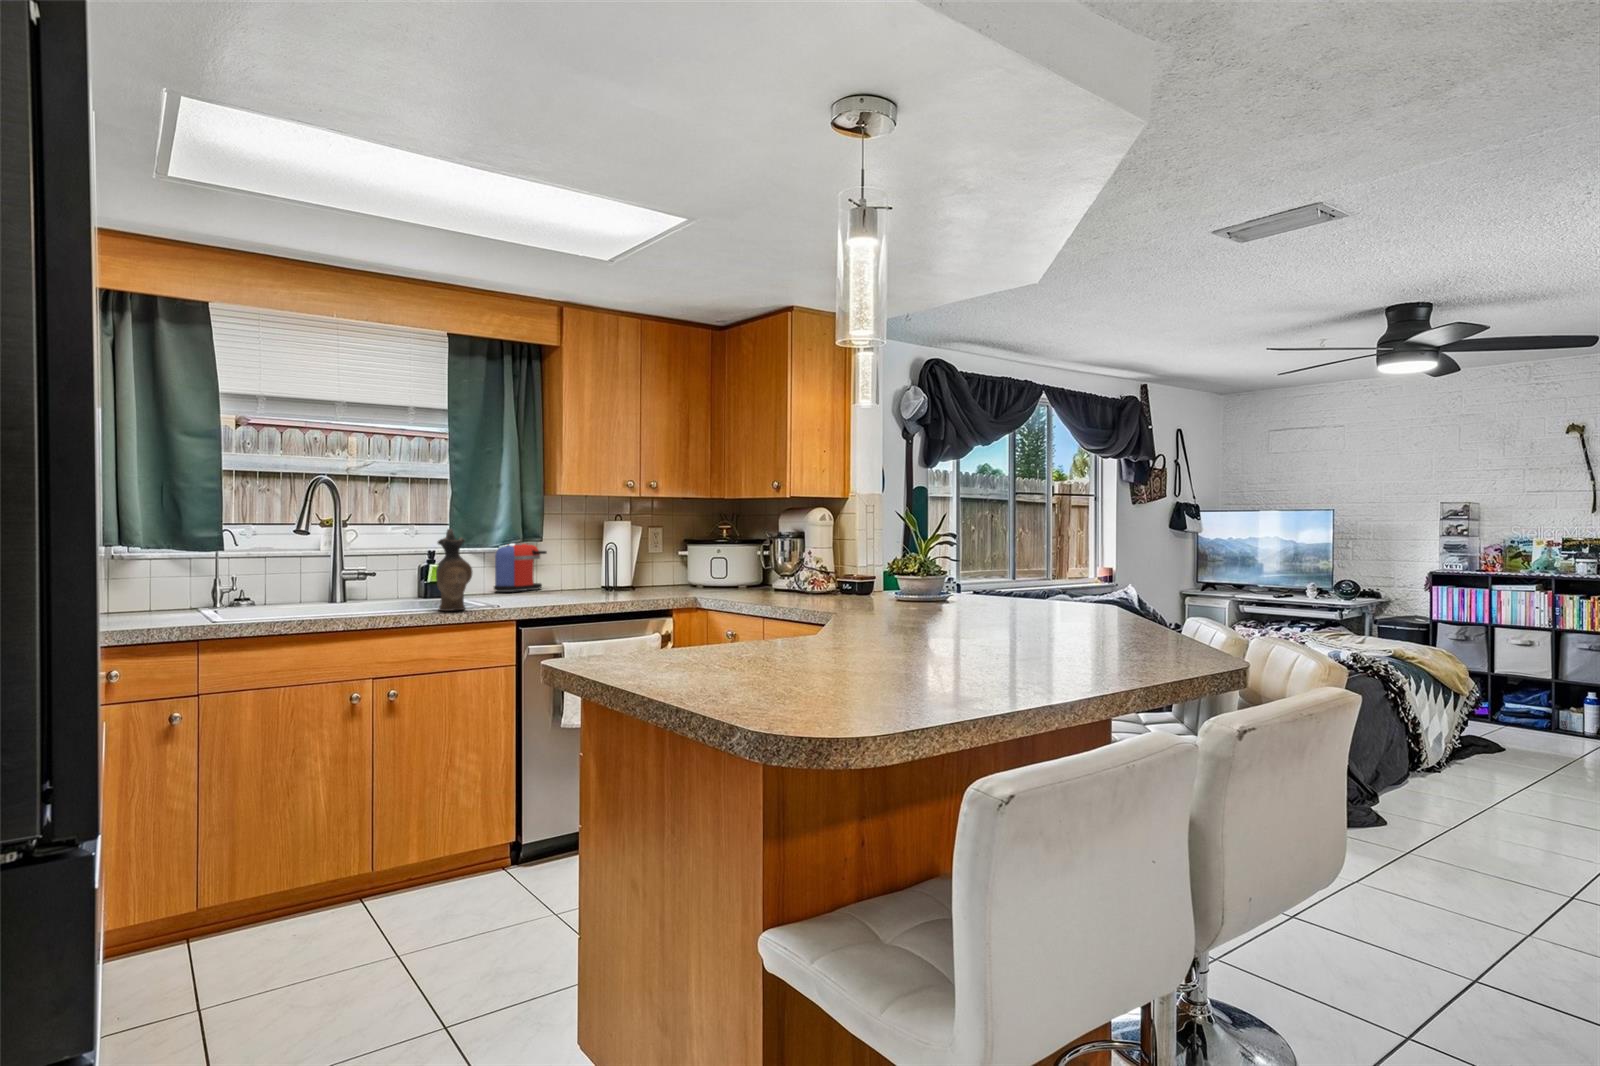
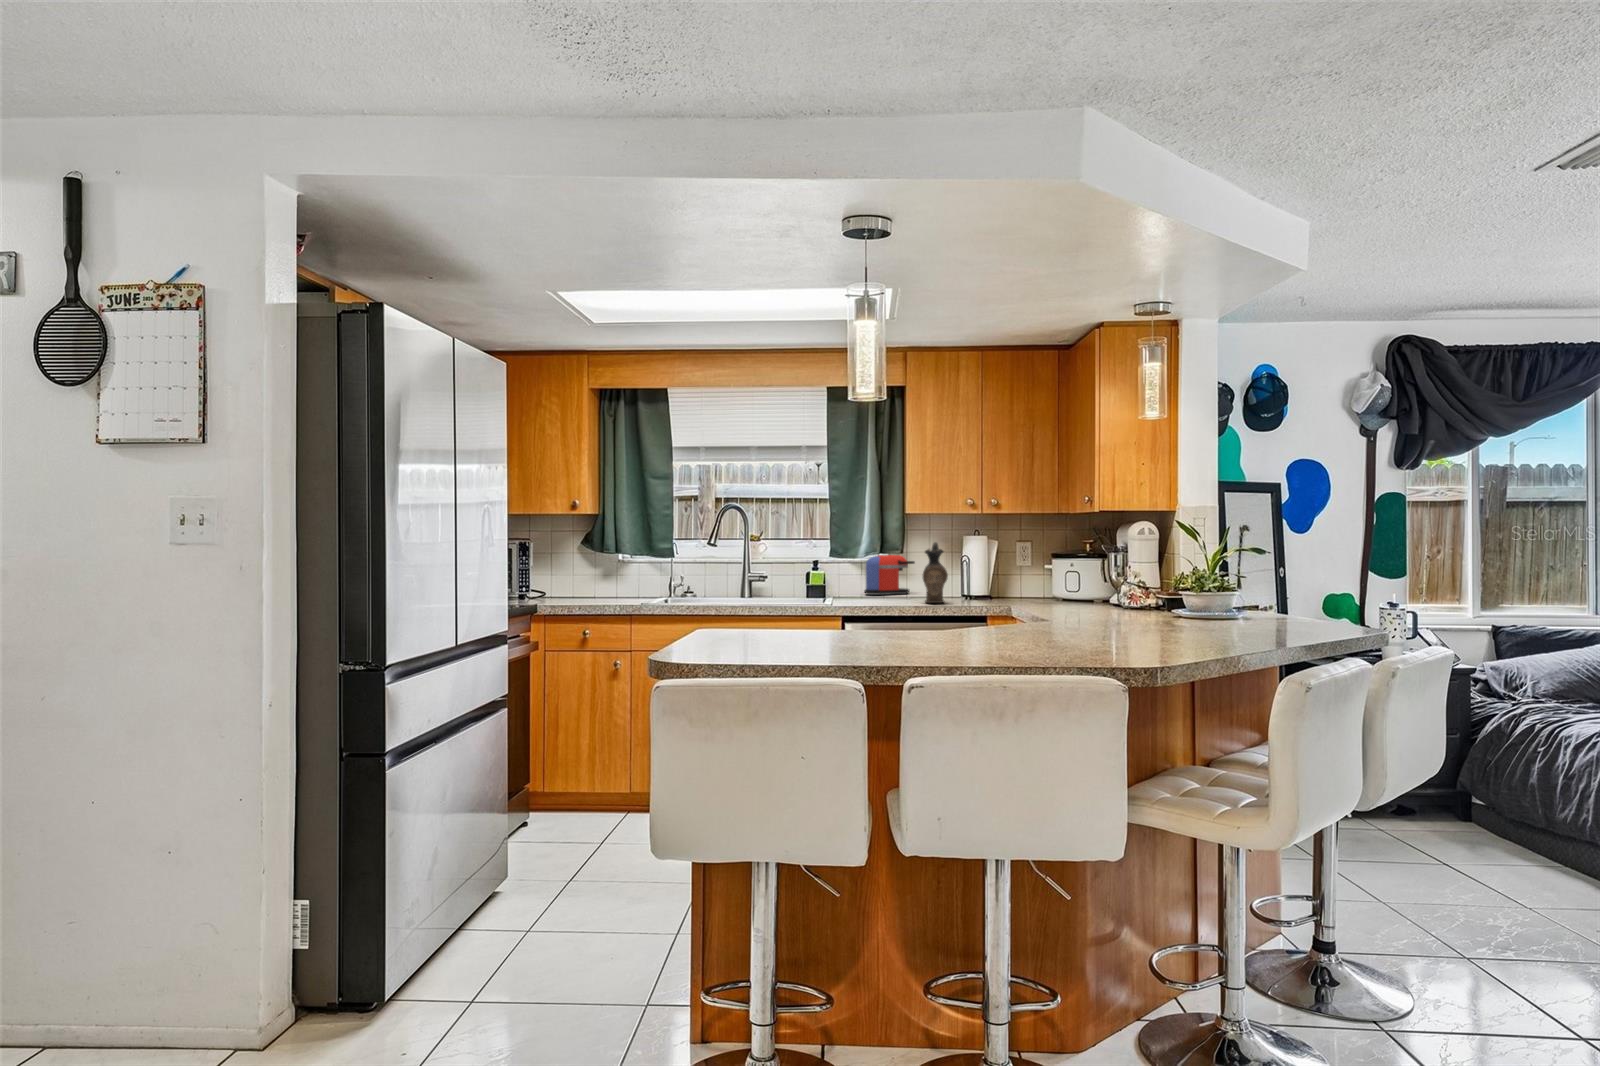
ceramic pitcher: present [436,529,472,611] -> present [923,542,948,603]

